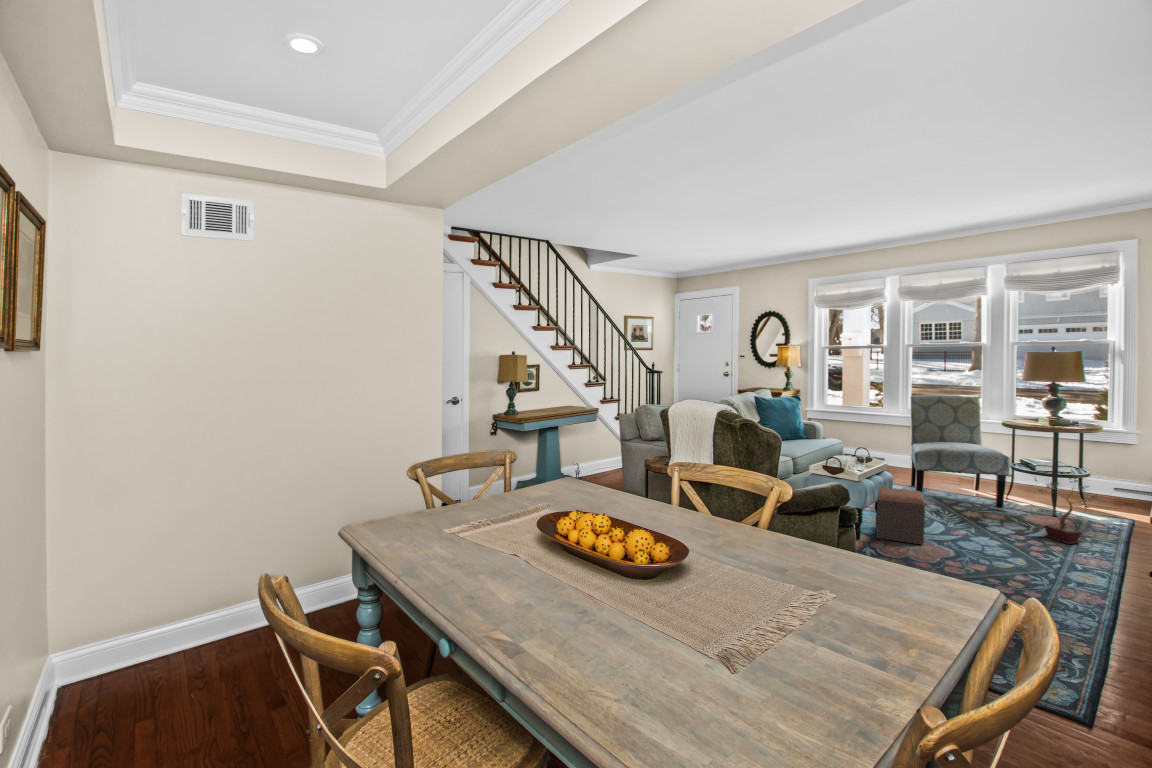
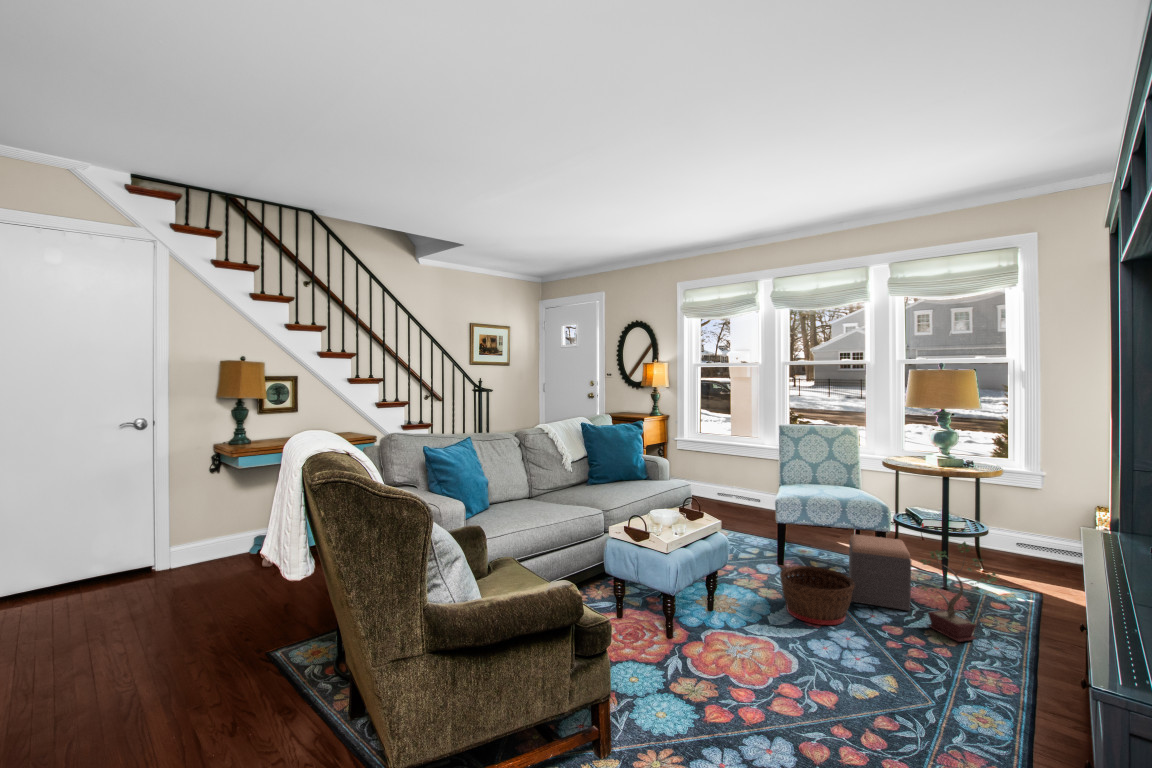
footstool: present [876,487,925,545] -> present [849,534,911,611]
basket: none [929,496,988,534] -> present [780,566,854,625]

